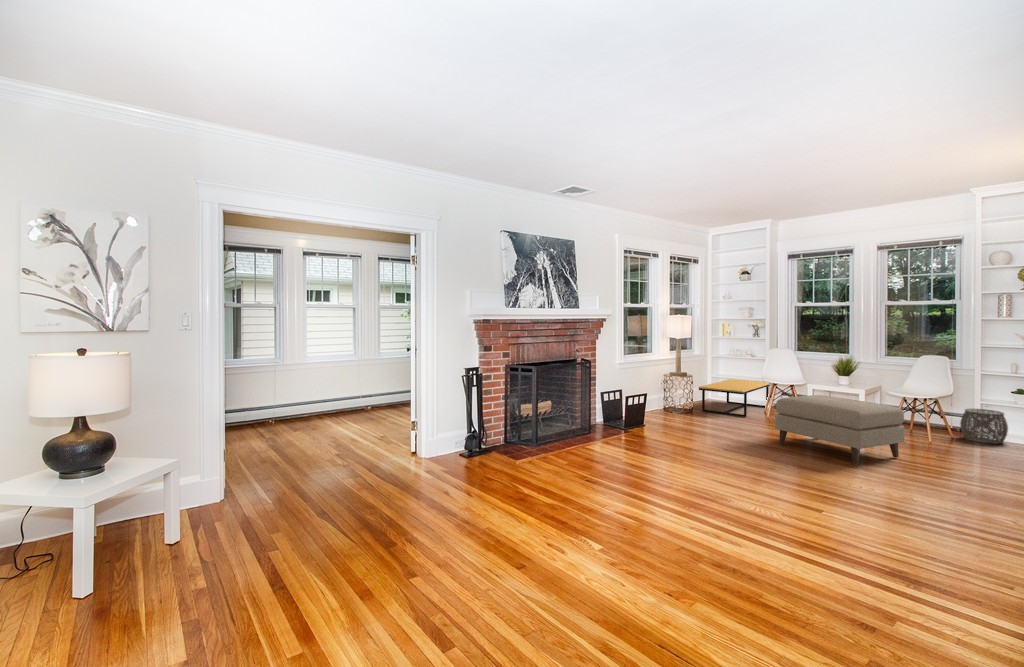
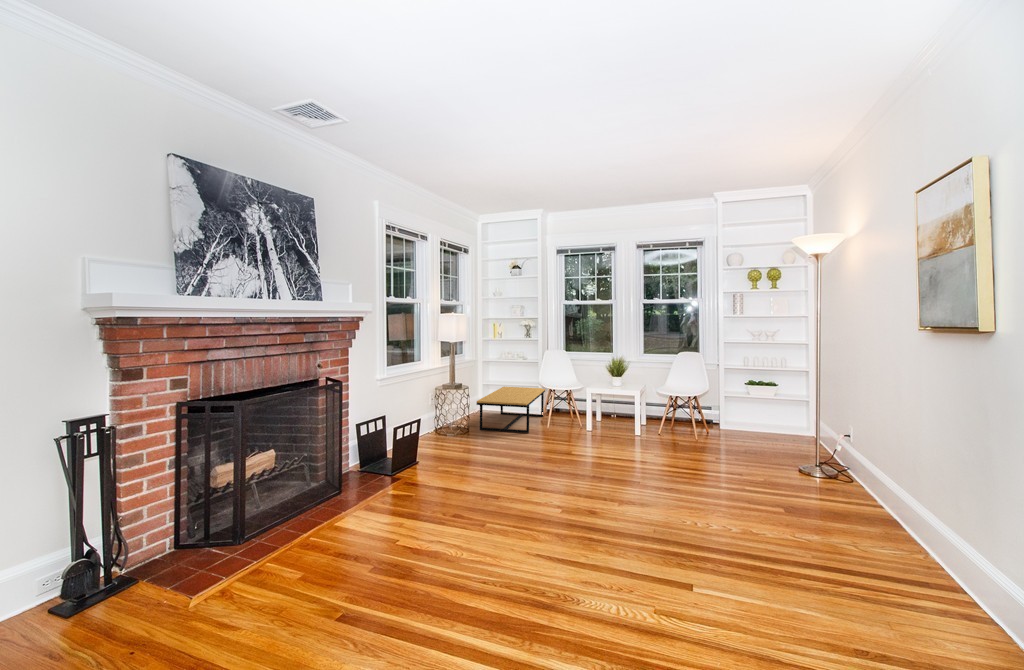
ottoman: present [775,395,905,465] -> none [576,407,700,491]
woven basket: present [960,409,1008,444] -> none [714,406,751,440]

